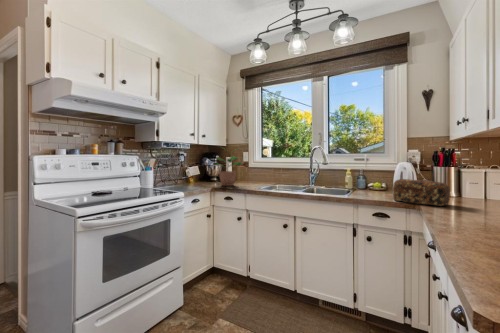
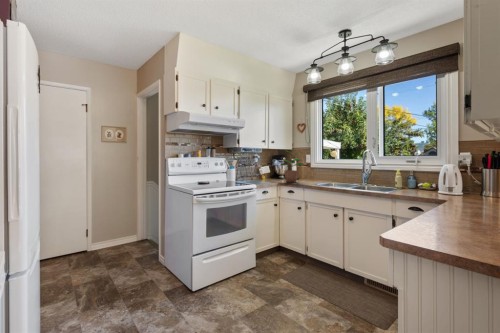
bread loaf: present [393,179,450,206] -> none [426,178,480,201]

